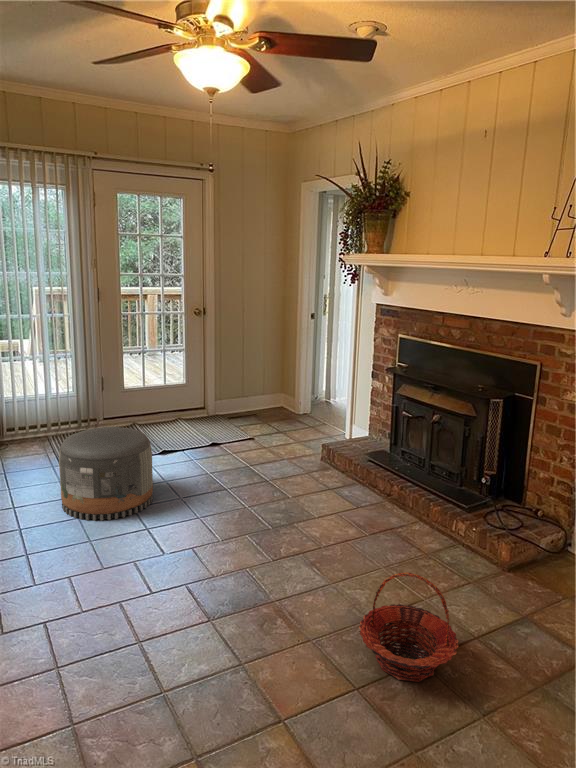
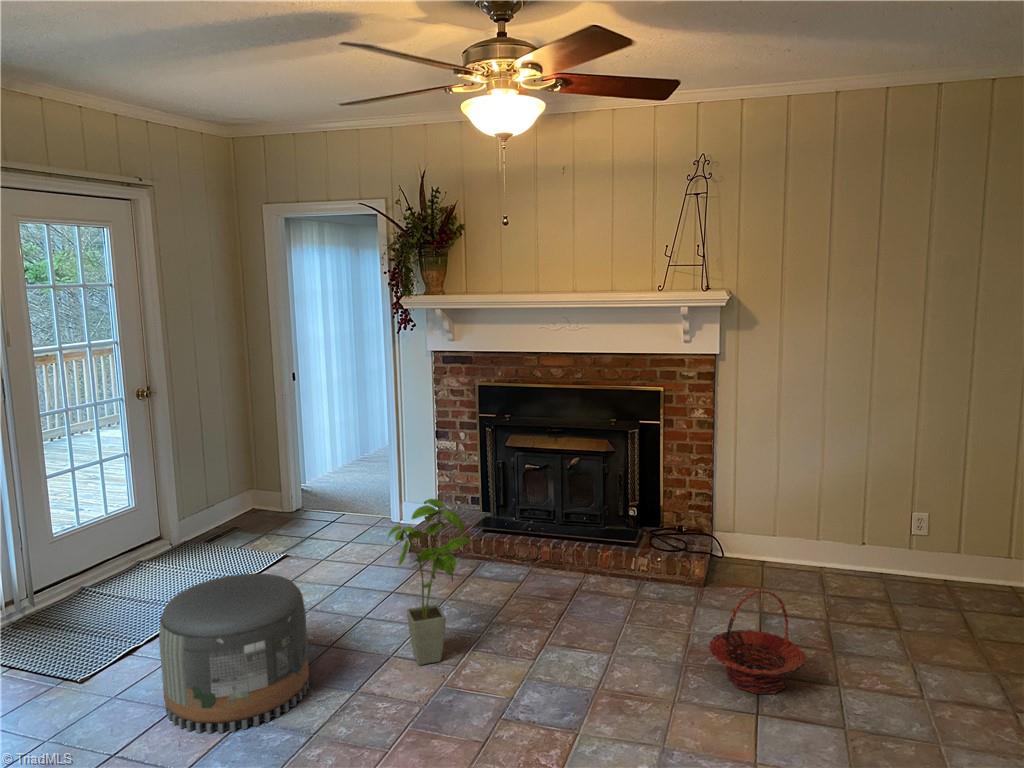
house plant: none [193,407,263,531] -> present [388,499,472,665]

